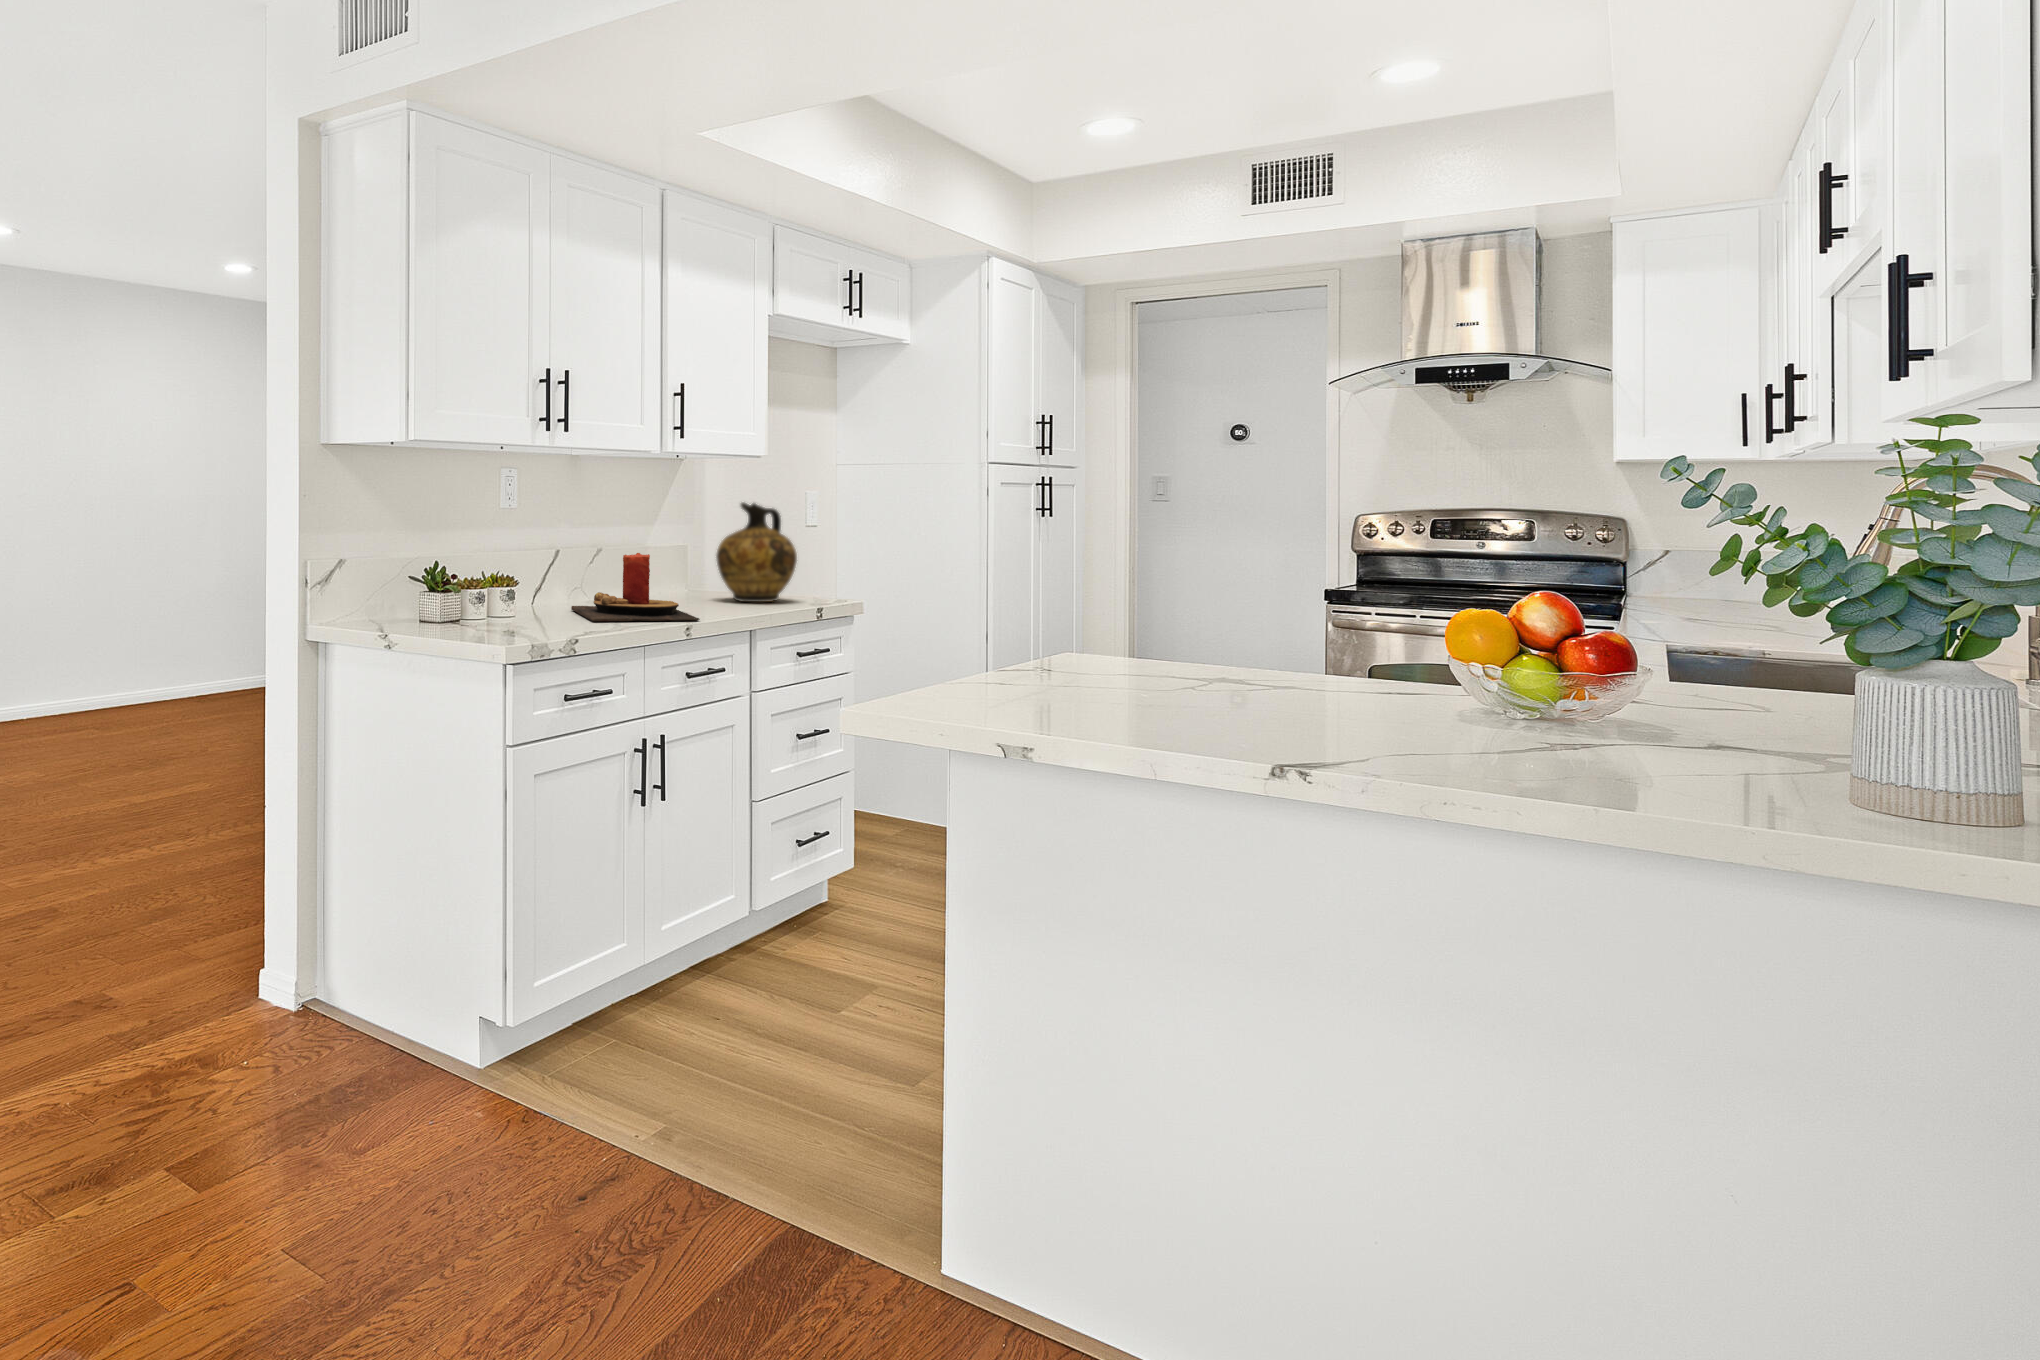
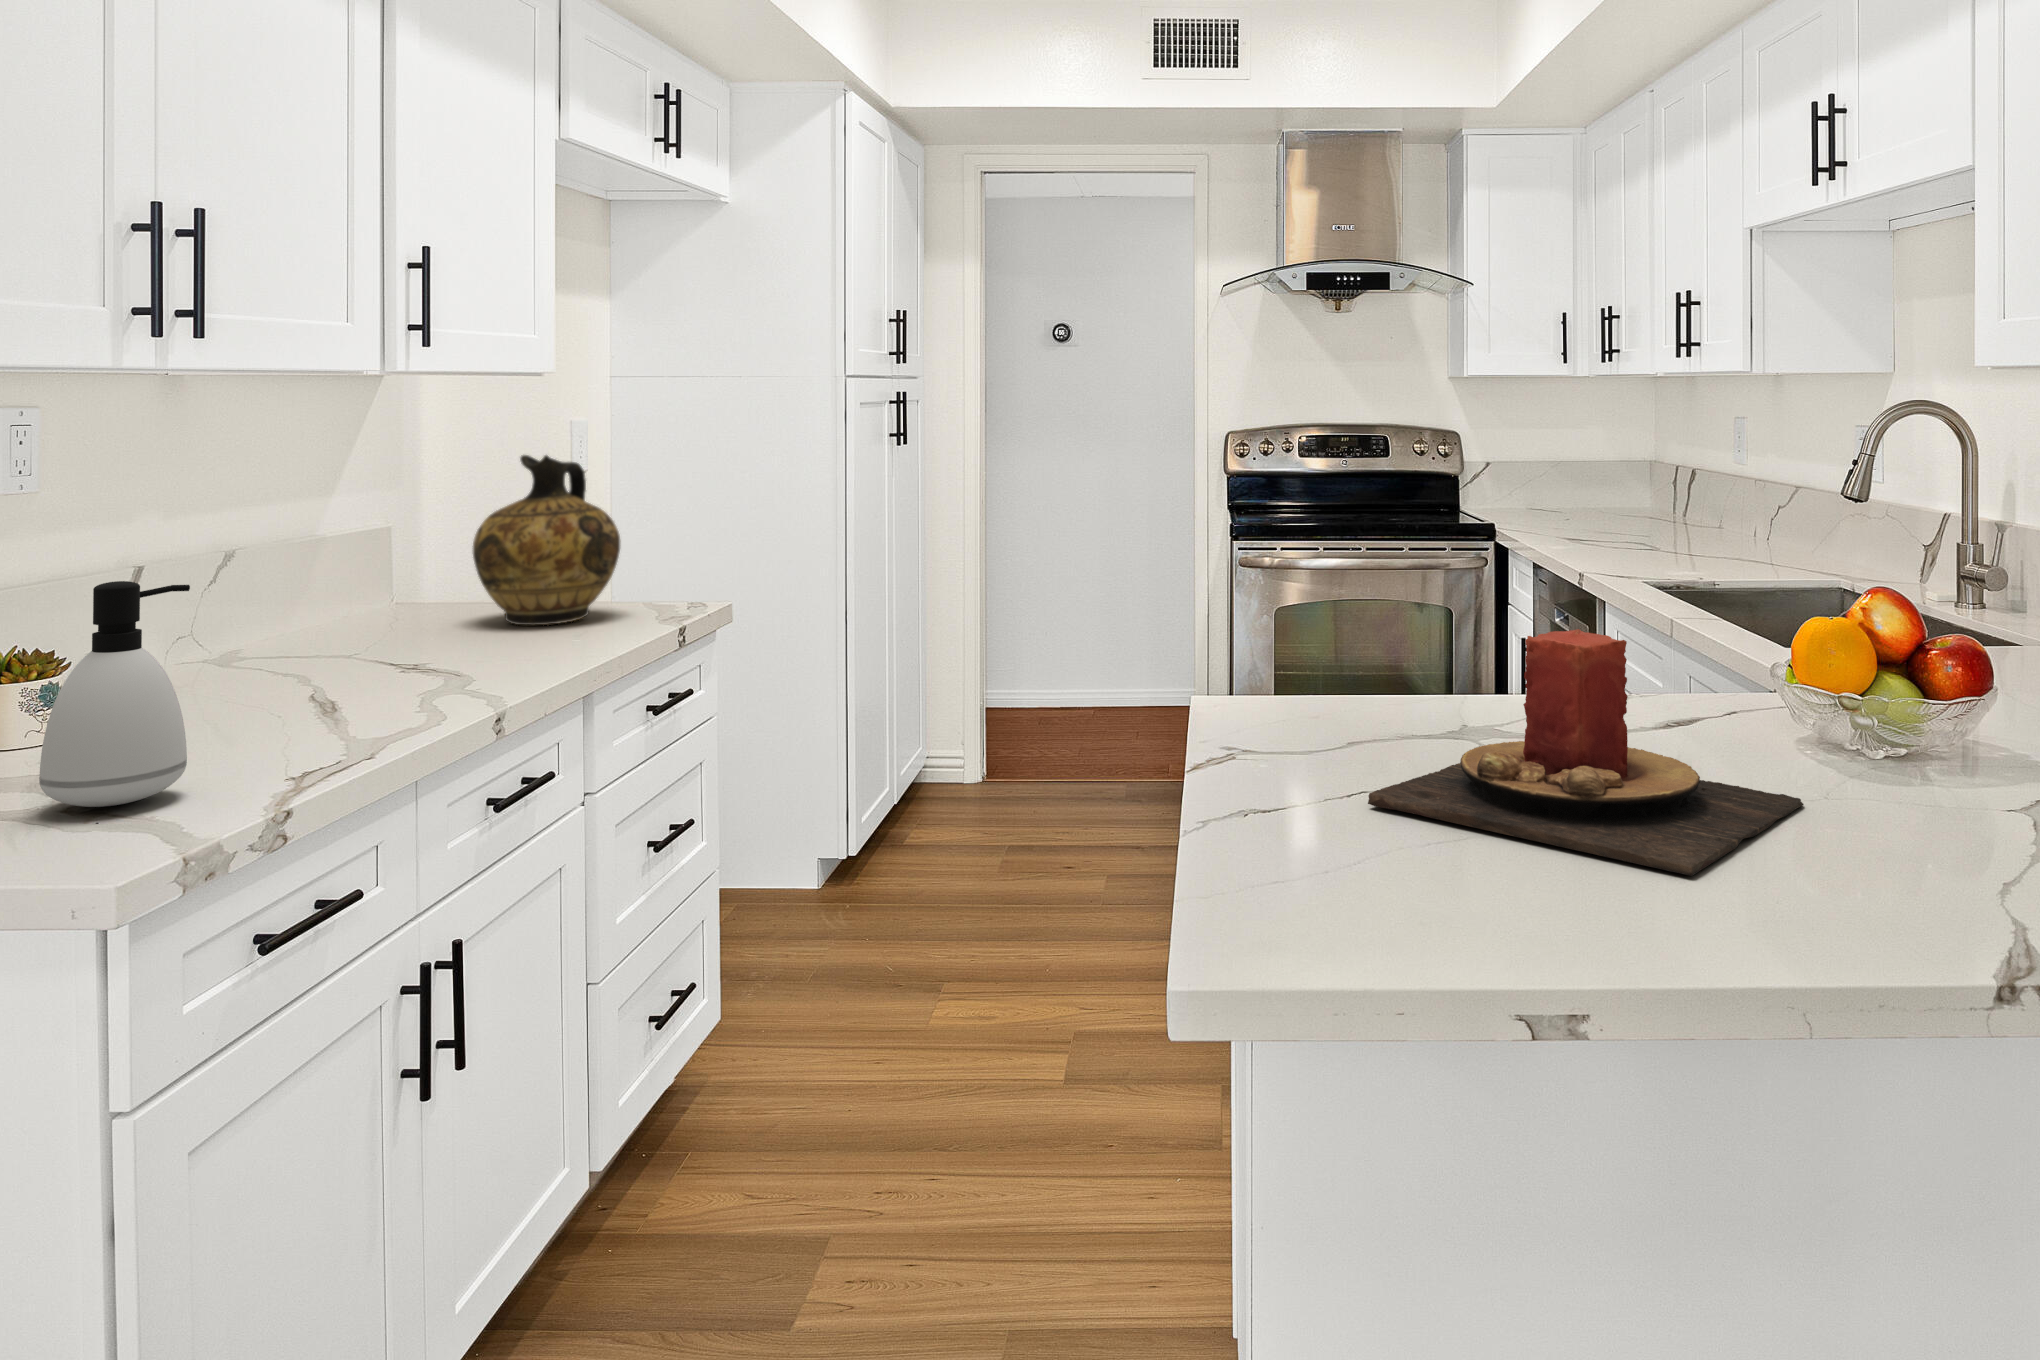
soap dispenser: none [497,537,551,634] -> present [39,581,190,807]
candle: present [571,553,700,621] -> present [1368,629,1804,876]

